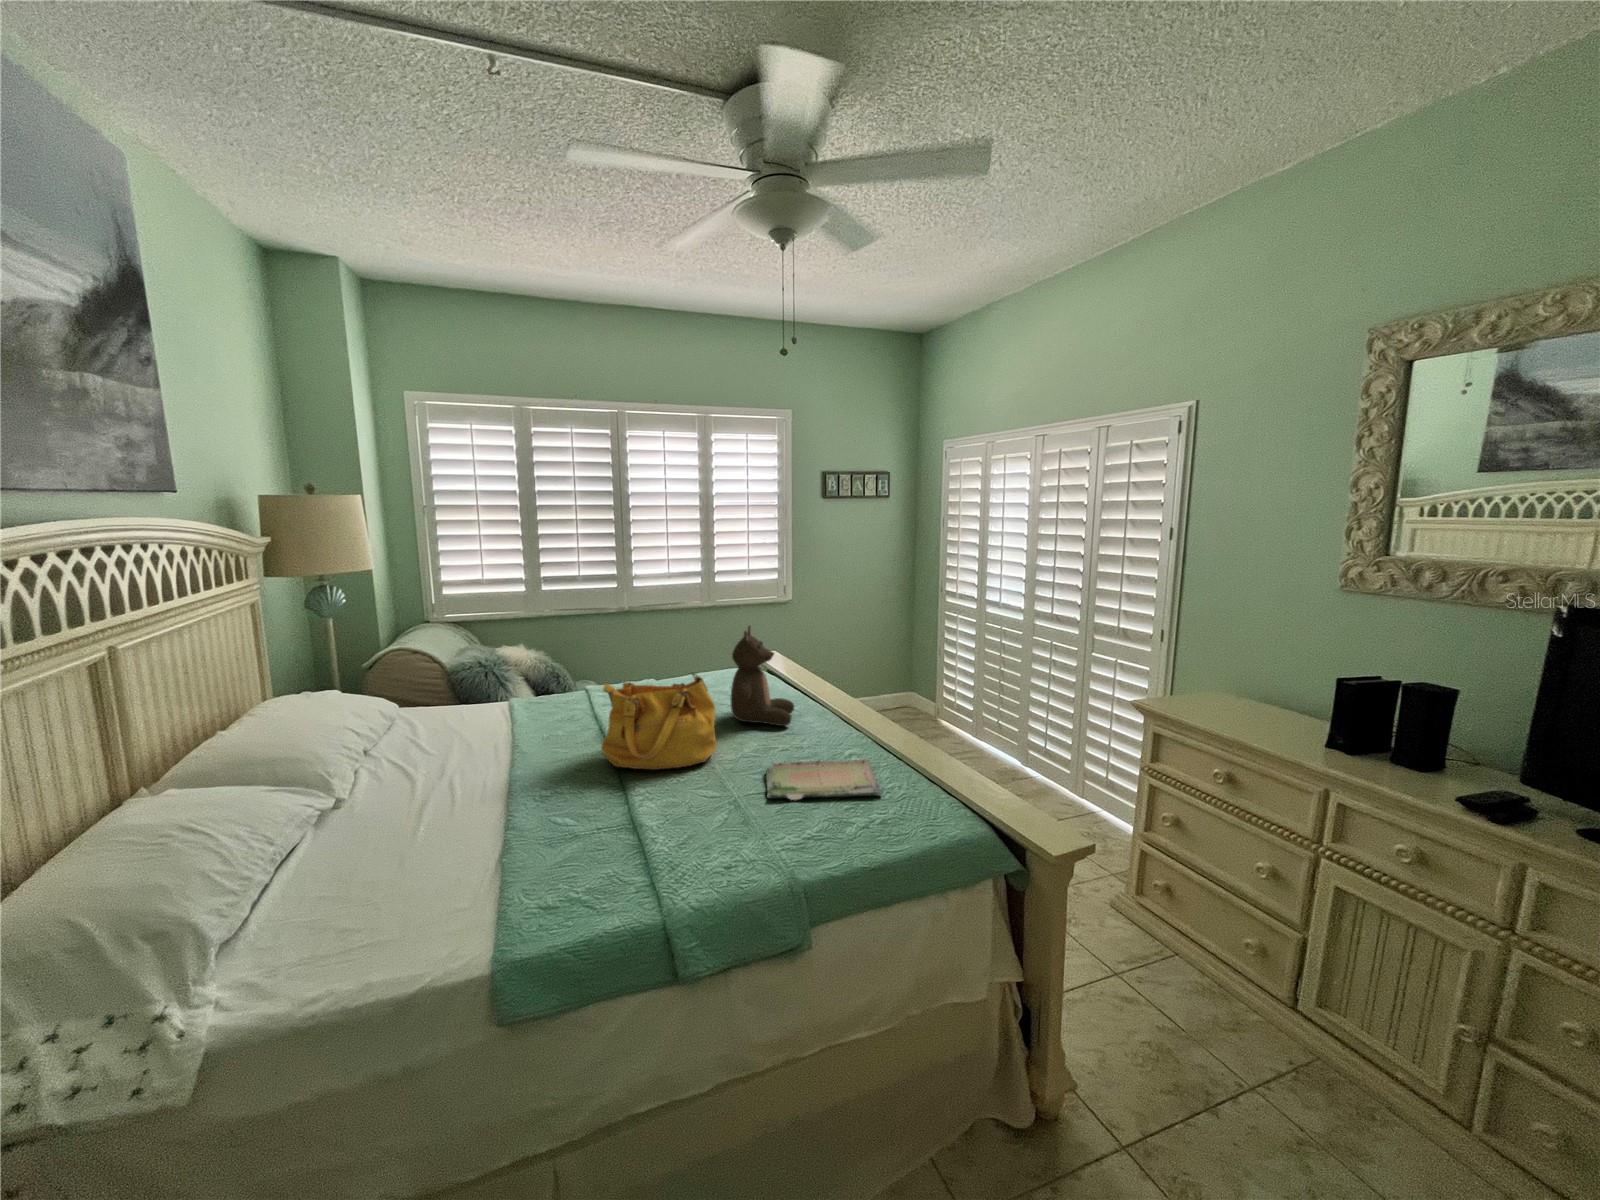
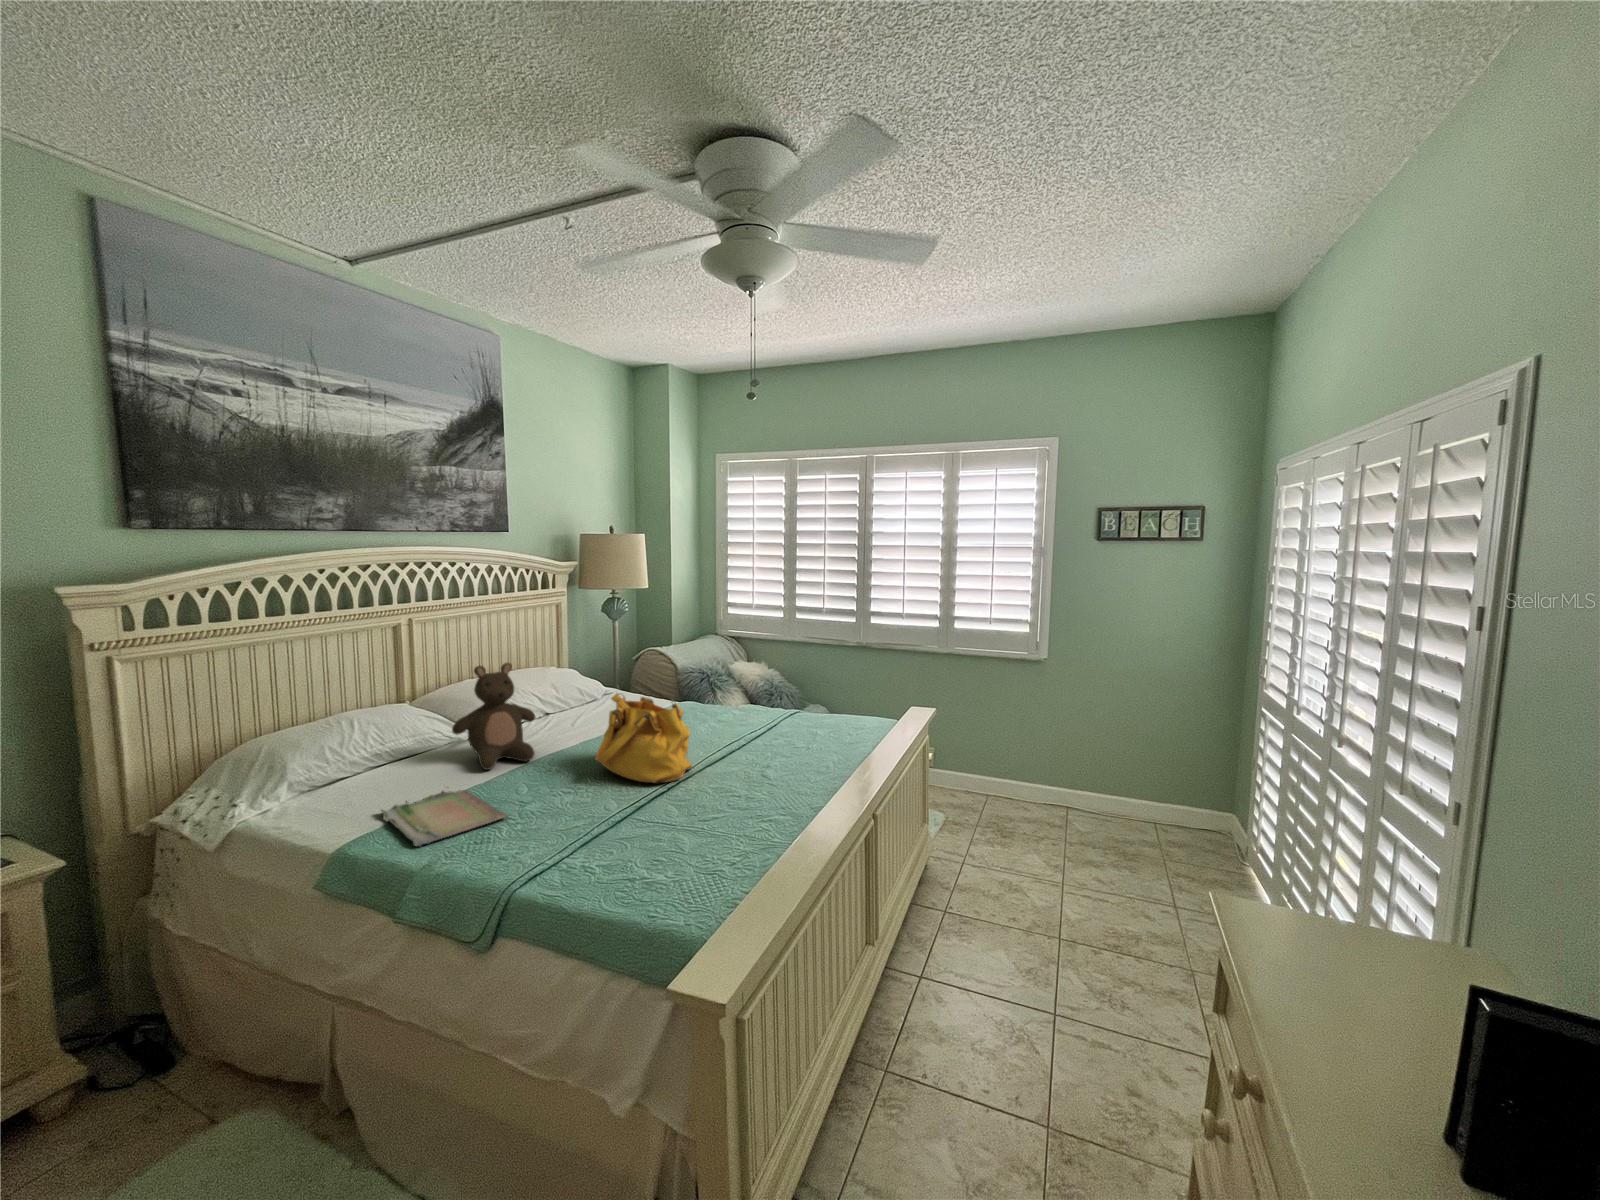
stuffed bear: present [731,626,794,726] -> present [452,663,535,770]
tray: present [766,759,882,800] -> present [381,790,508,846]

